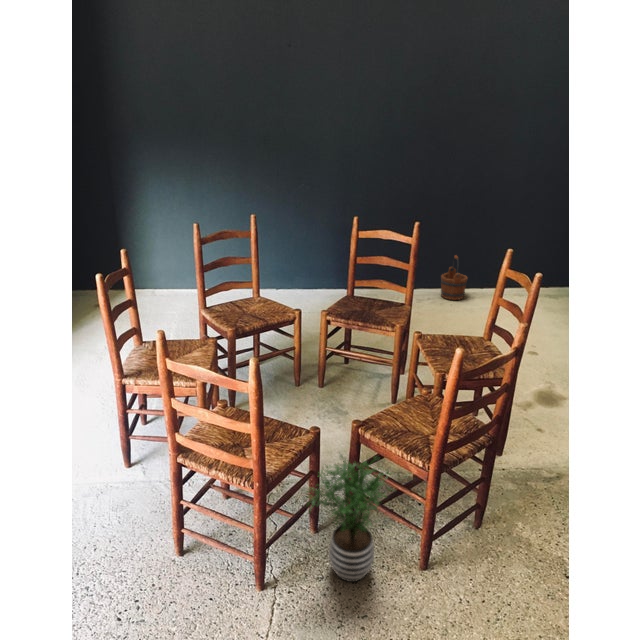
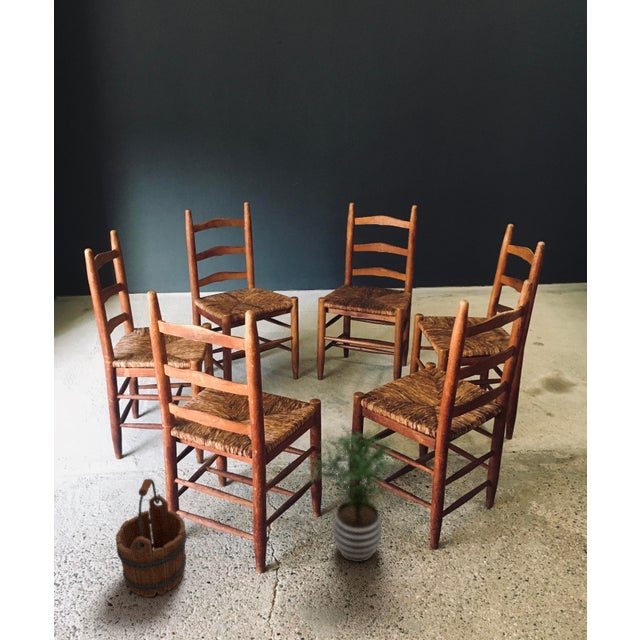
wooden bucket: present [441,255,467,300] -> present [116,479,187,597]

